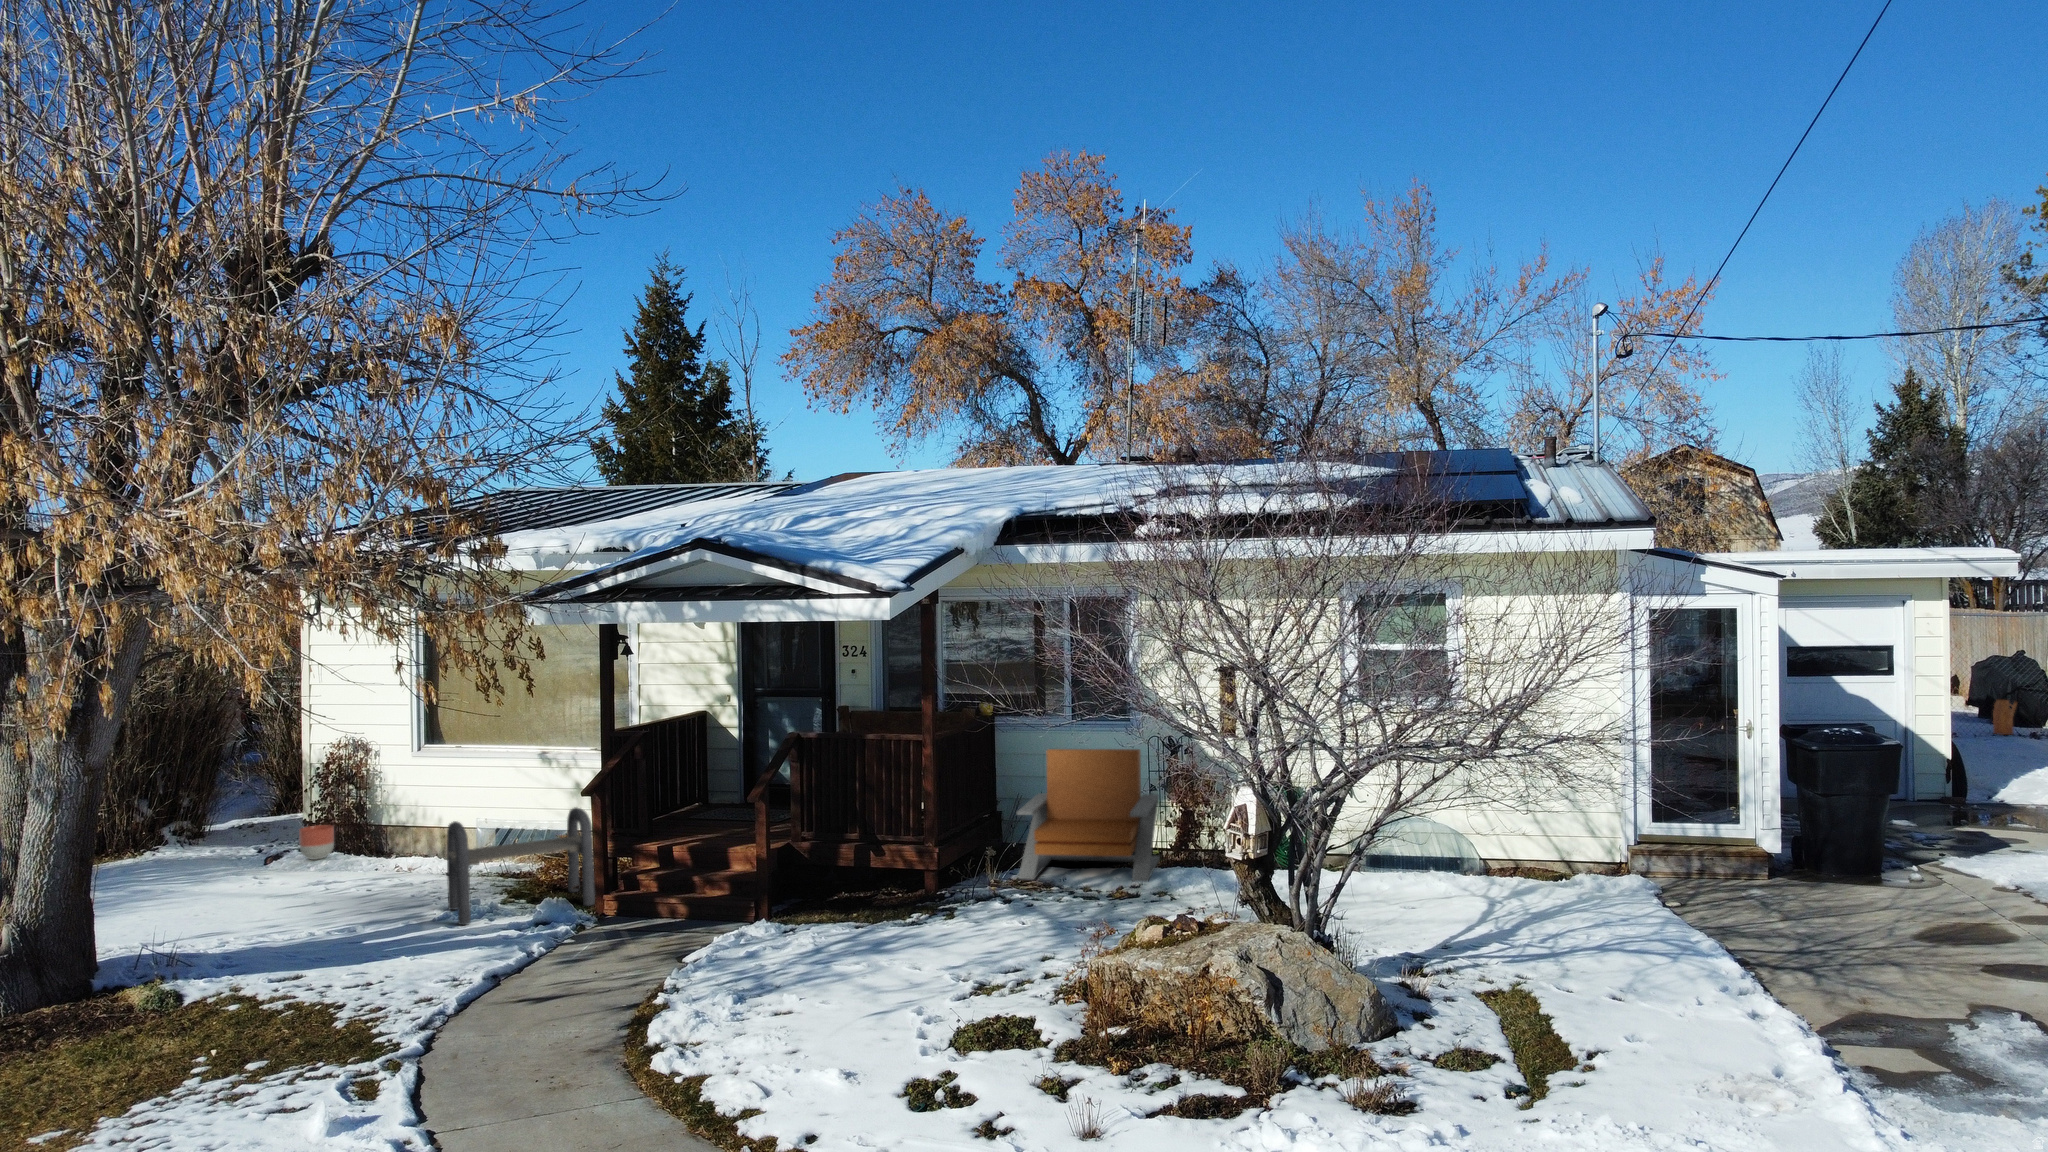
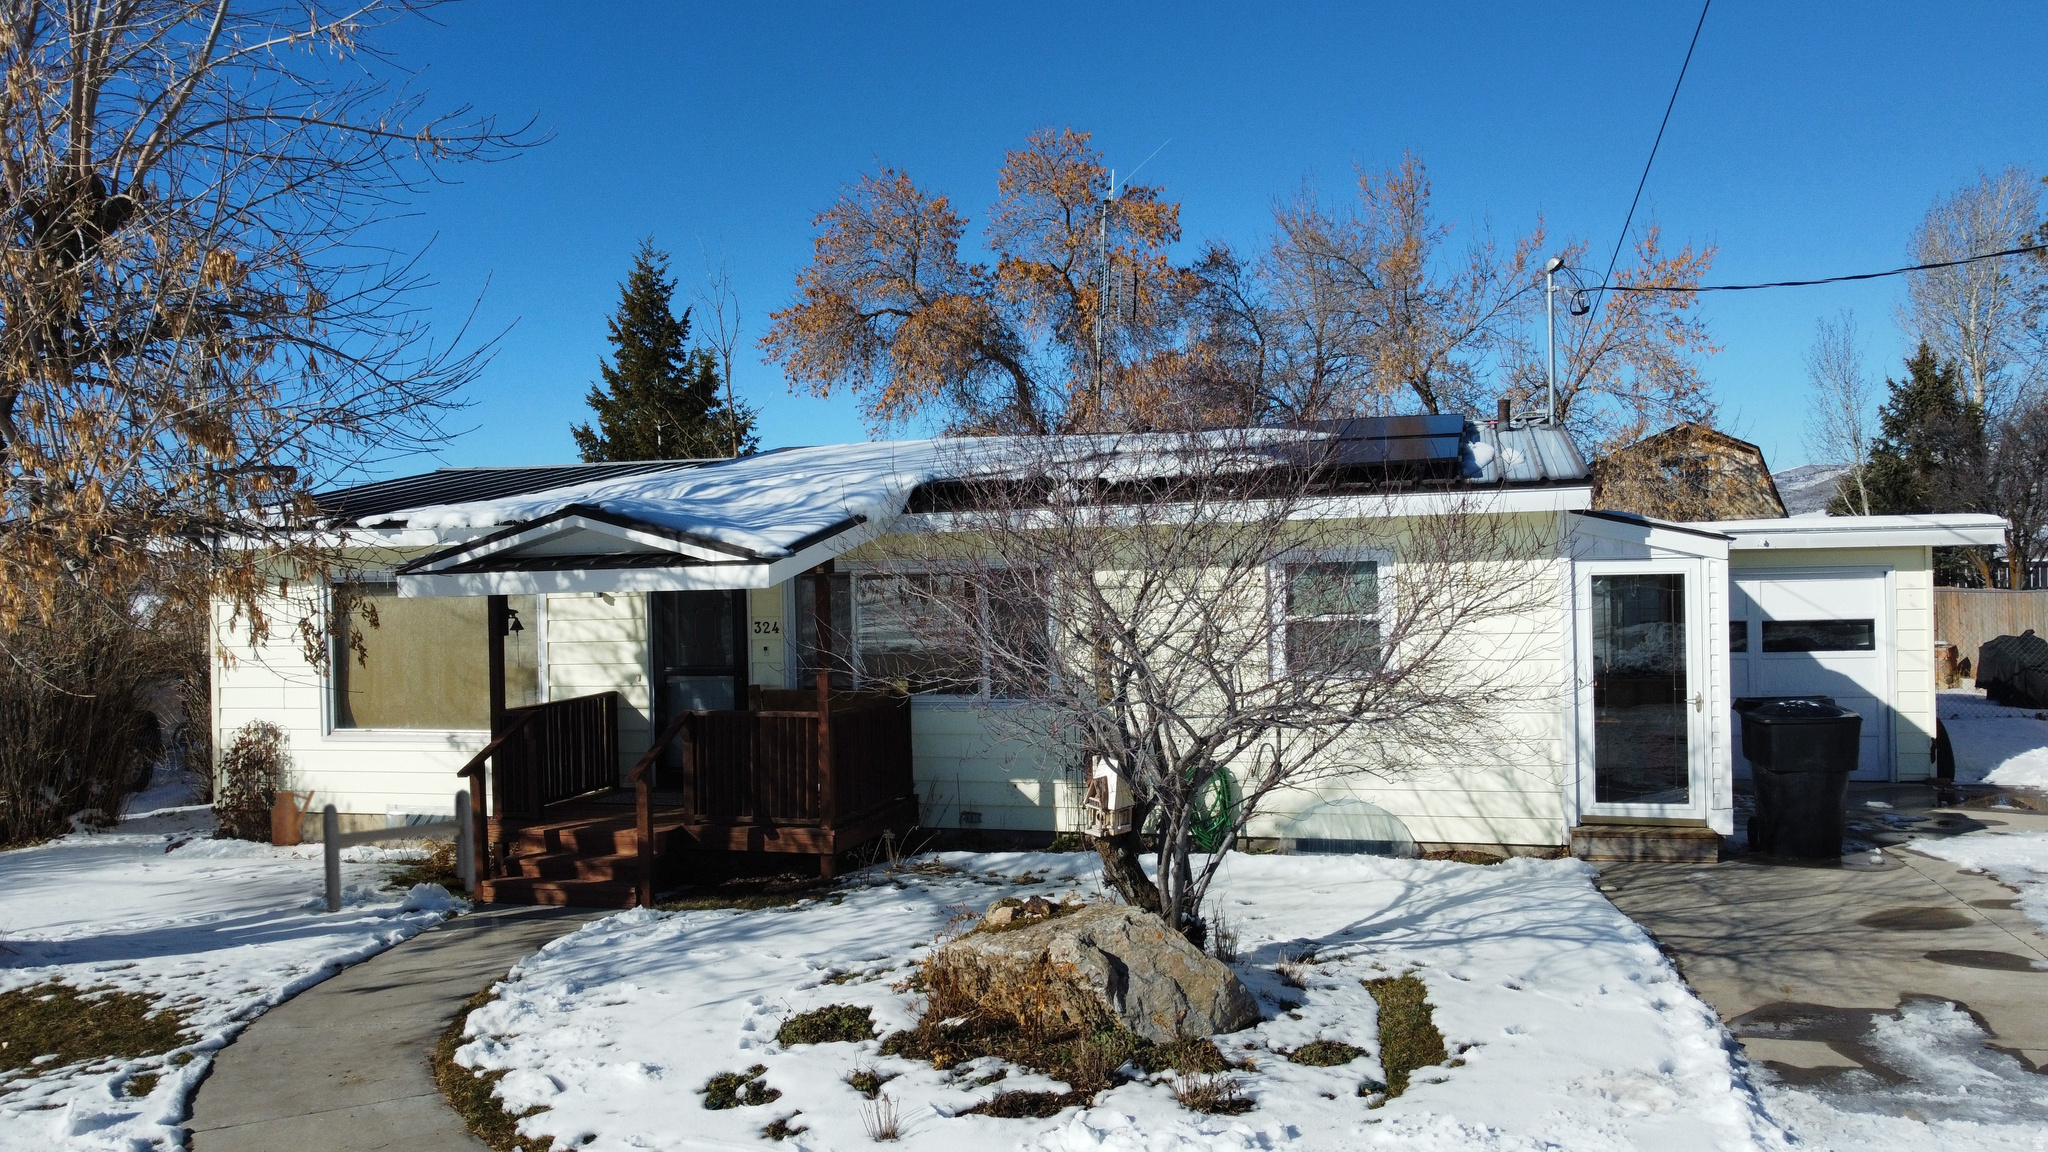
watering can: present [1993,699,2017,735] -> present [271,790,314,846]
lounge chair: present [1017,749,1160,882] -> none [921,727,1078,866]
planter: present [299,825,334,860] -> none [203,811,240,846]

